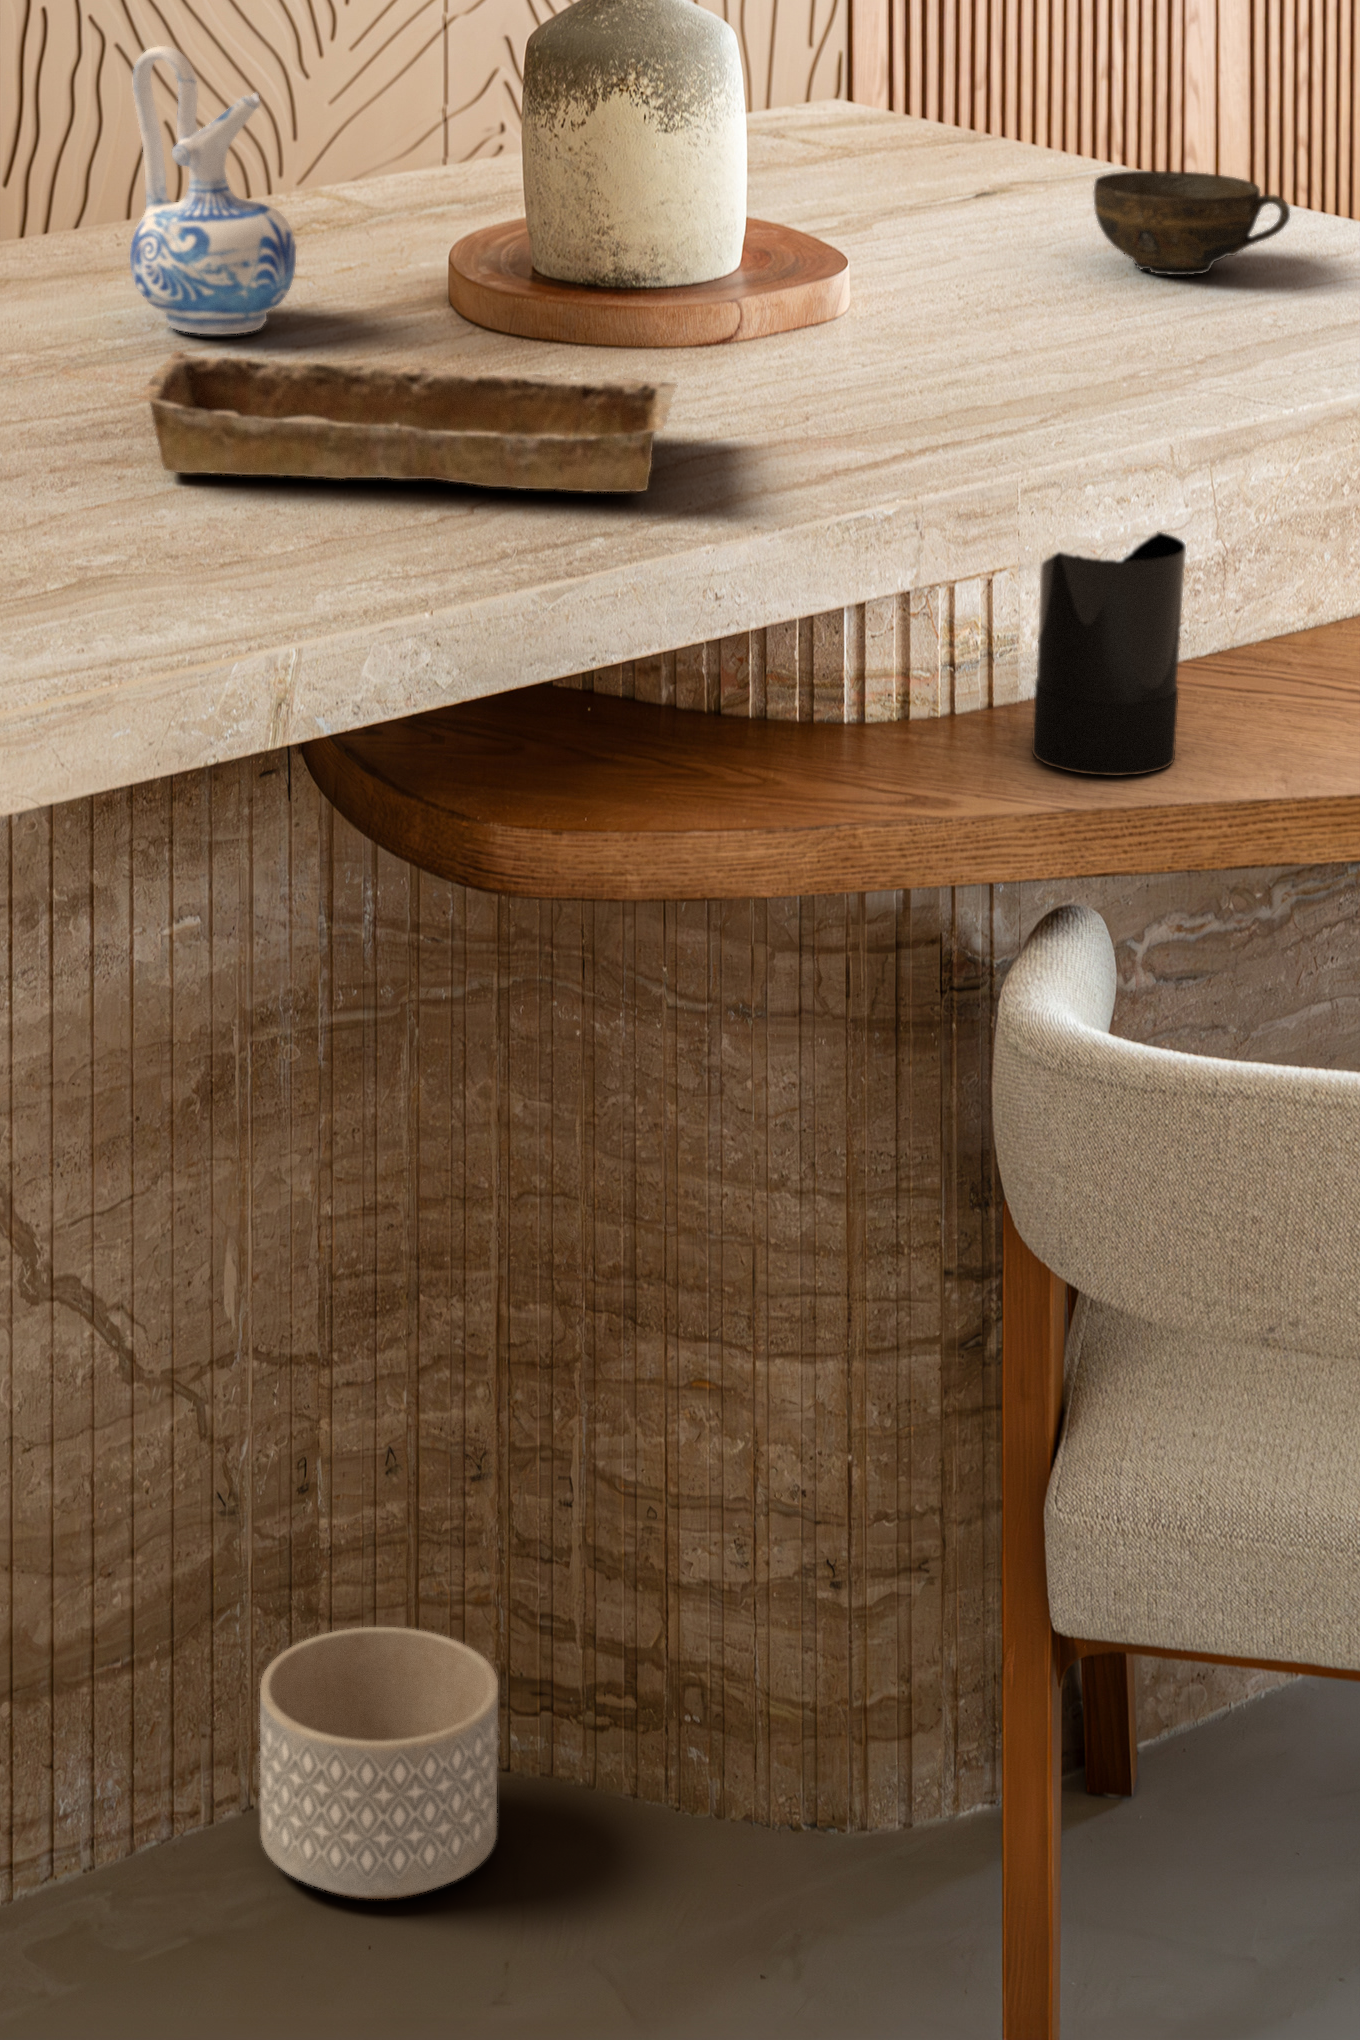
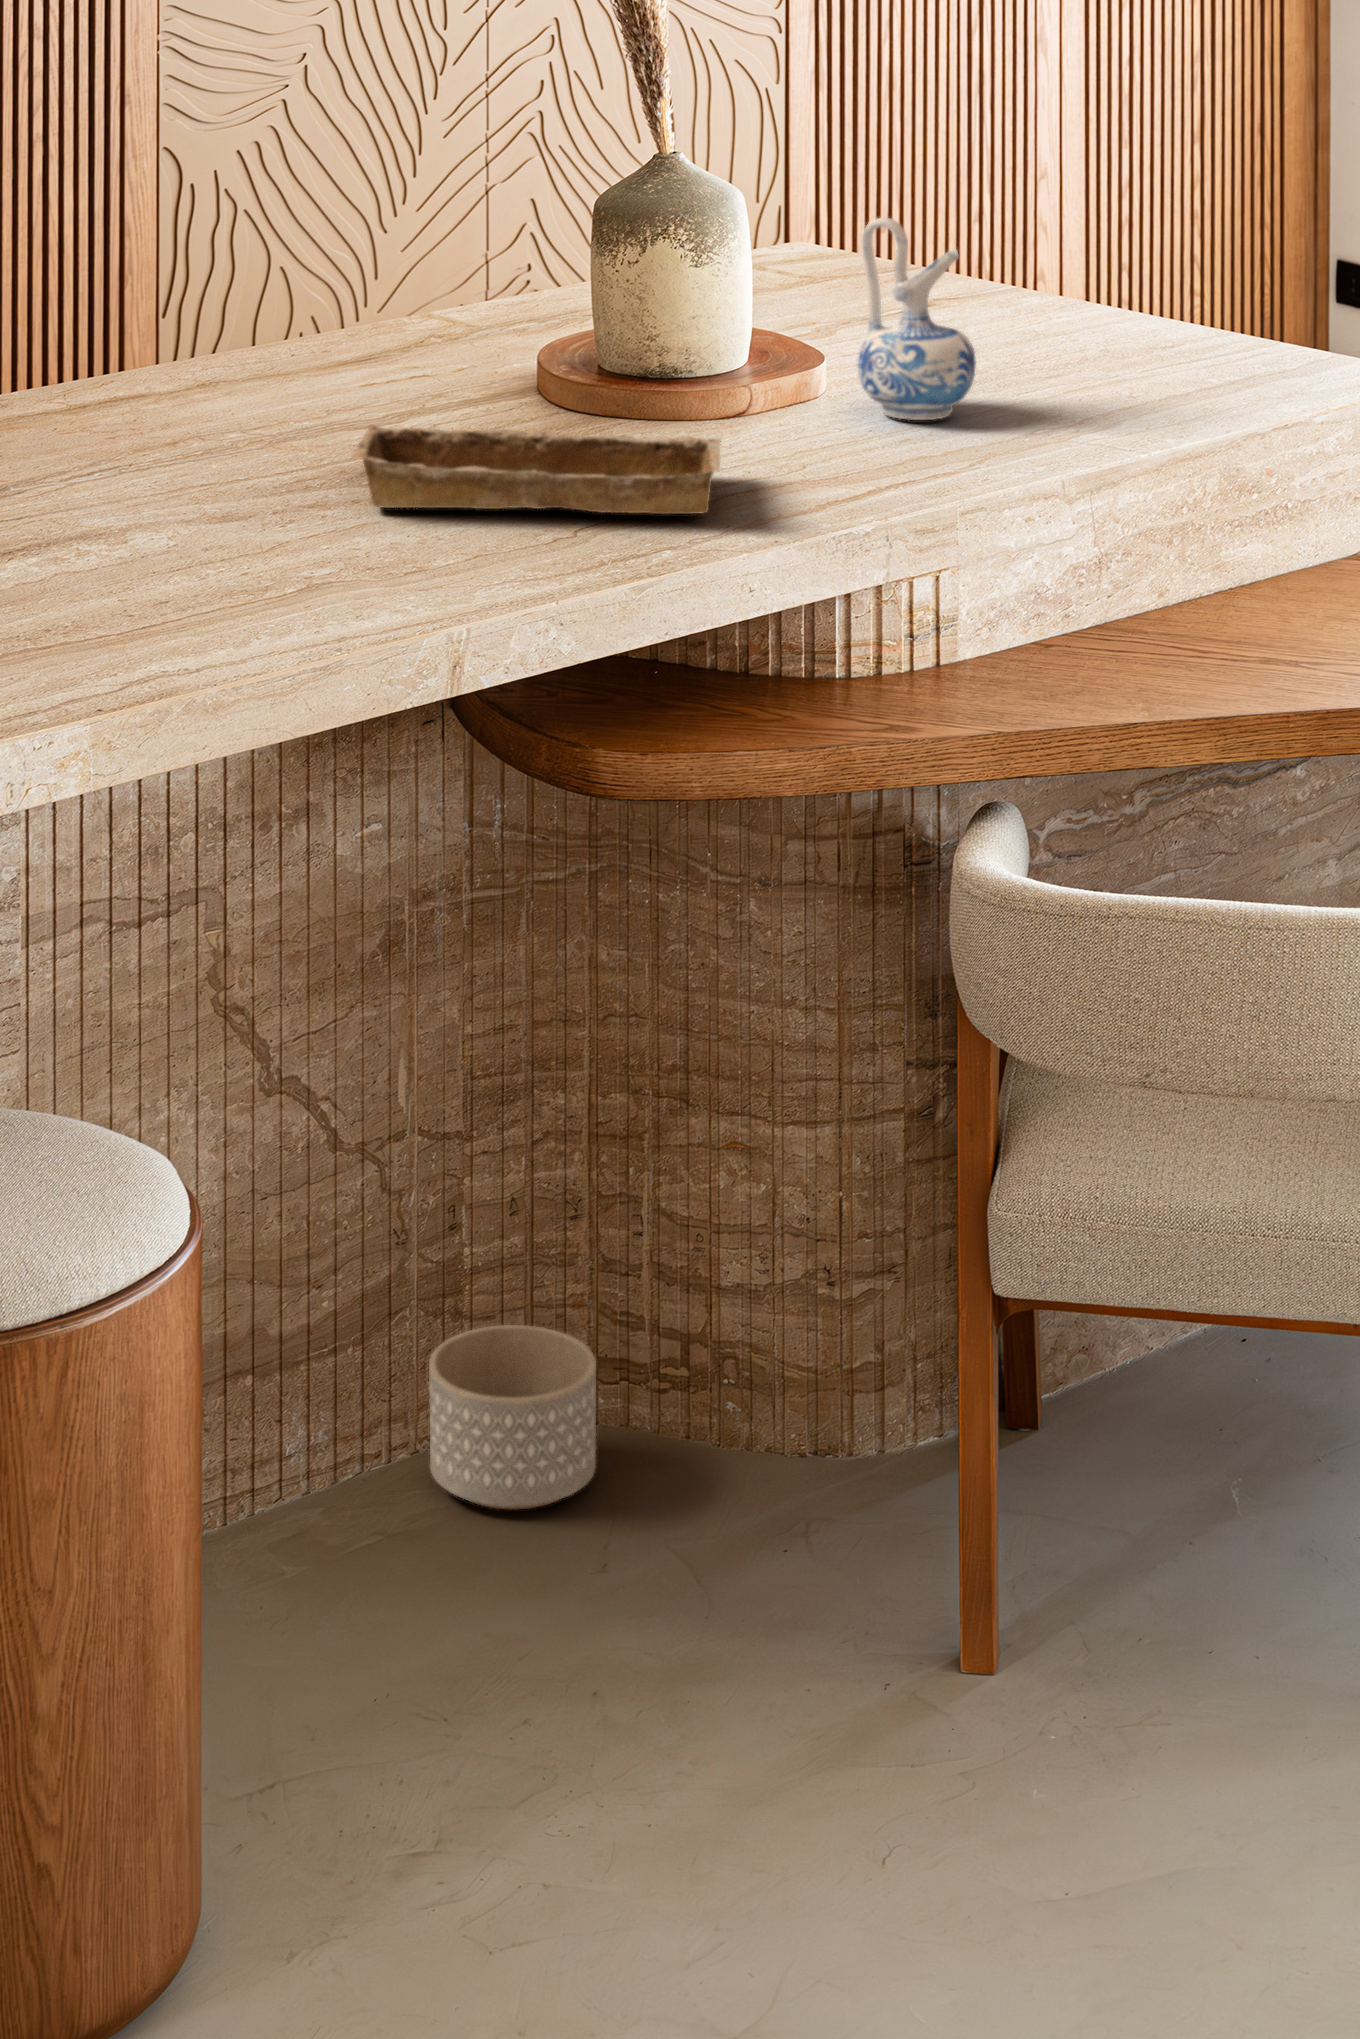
ceramic pitcher: present [130,46,296,334] -> present [858,217,976,420]
cup: present [1094,171,1290,275] -> none [995,285,1135,358]
candle: present [1032,531,1186,776] -> none [961,524,1074,707]

